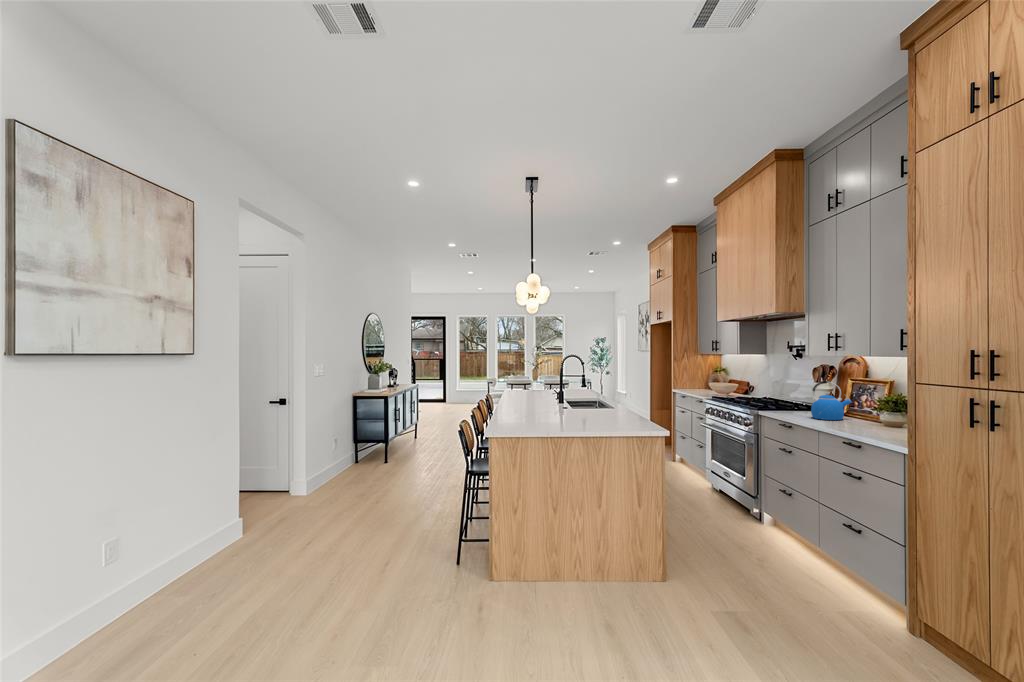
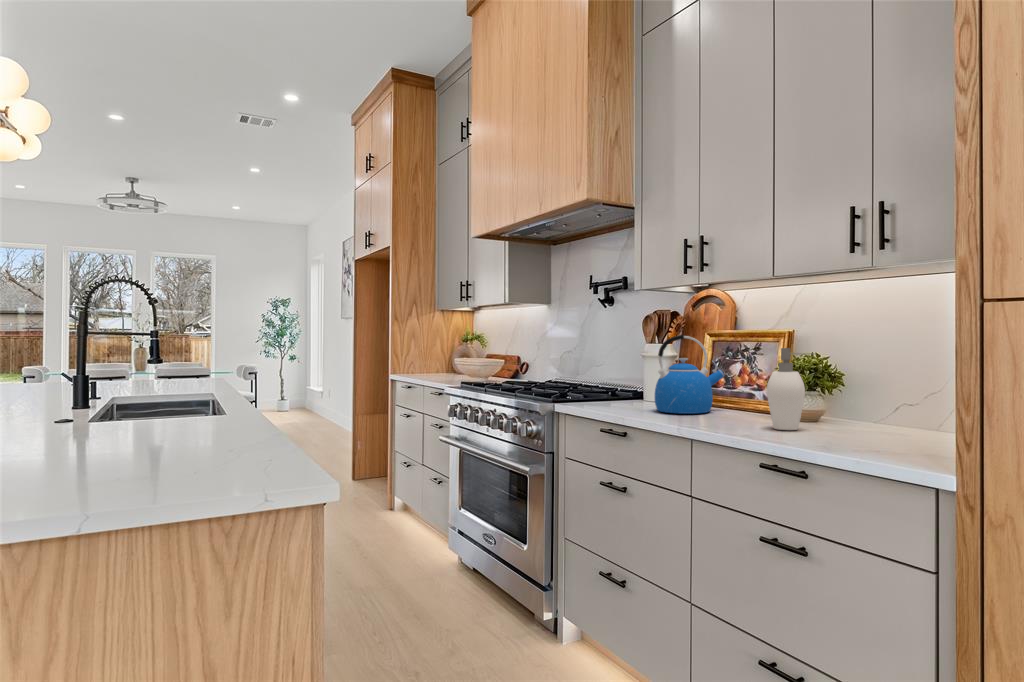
soap dispenser: none [863,392,888,431] -> present [767,348,805,430]

